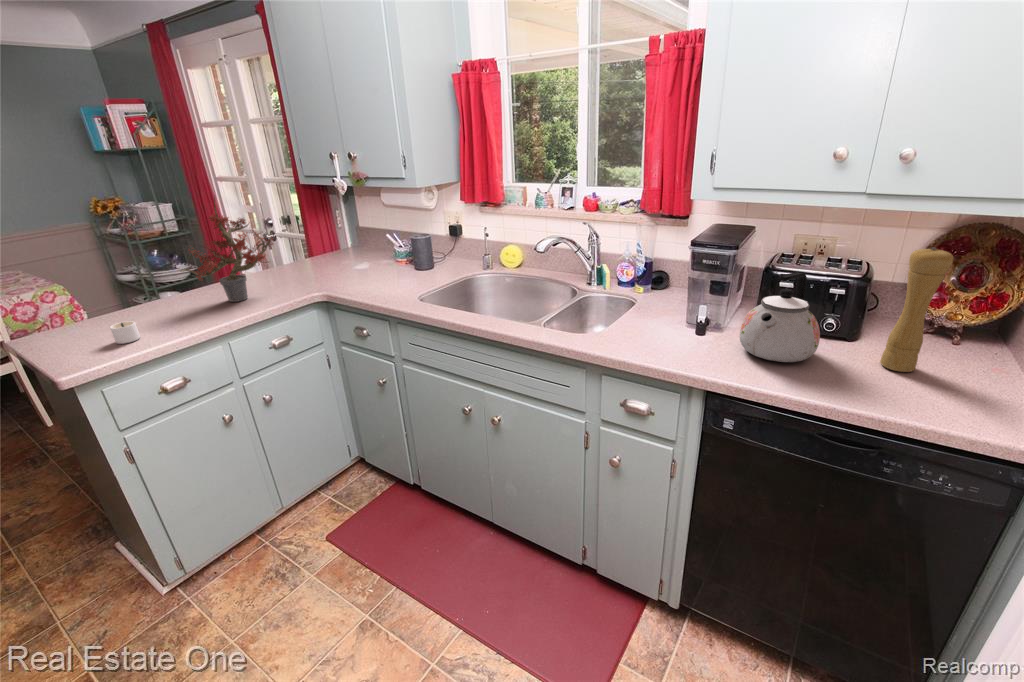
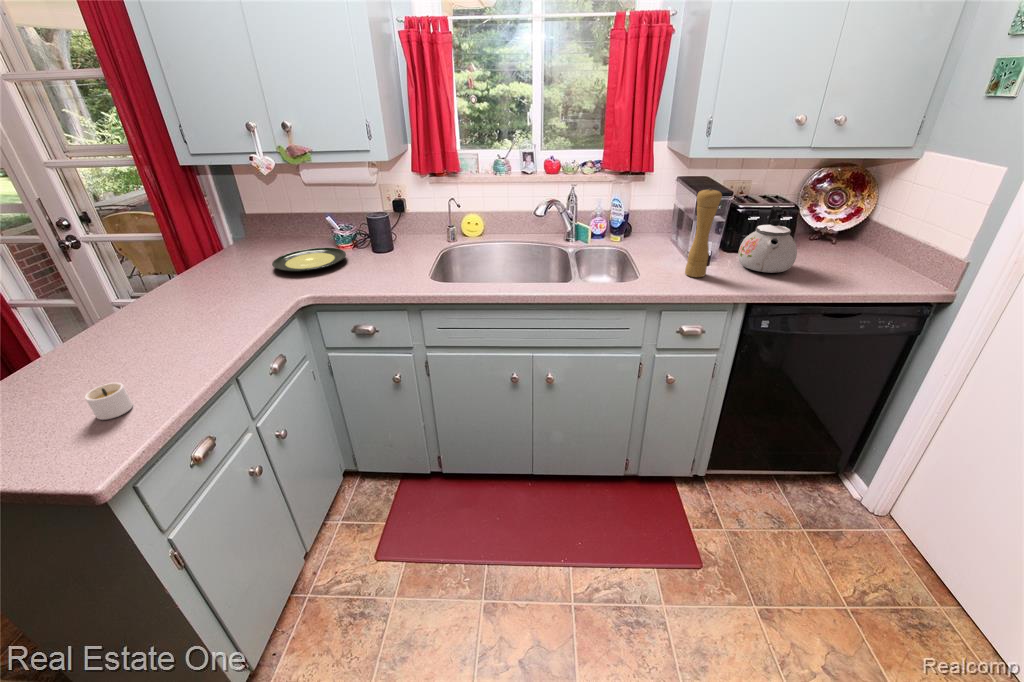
potted plant: present [185,198,273,302] -> none [121,186,233,329]
pepper mill: present [880,248,954,372] -> present [685,189,722,277]
plate: none [330,260,392,276] -> present [272,248,346,272]

